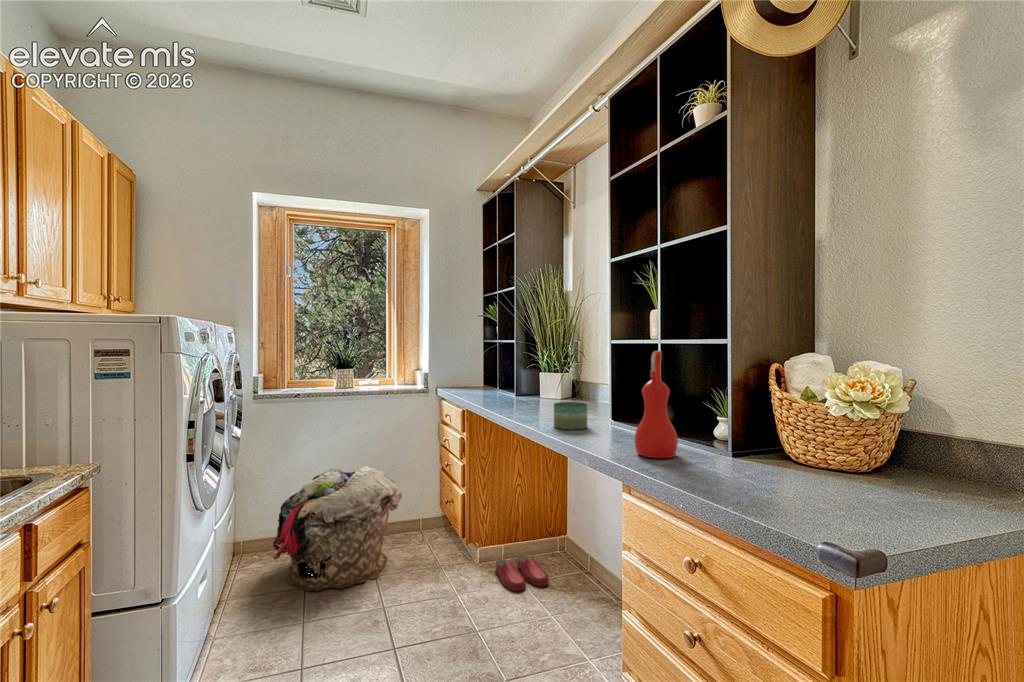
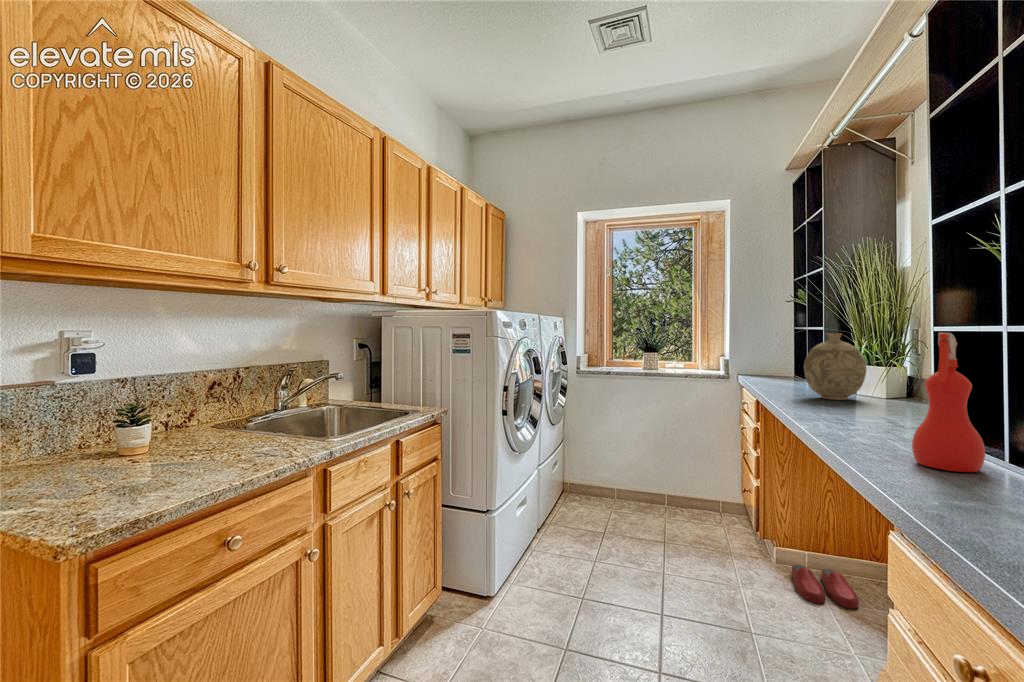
decorative vase: none [508,346,553,405] -> present [804,333,867,400]
candle: present [554,402,587,429] -> none [834,396,882,428]
laundry basket: present [273,466,402,591] -> none [581,440,697,544]

